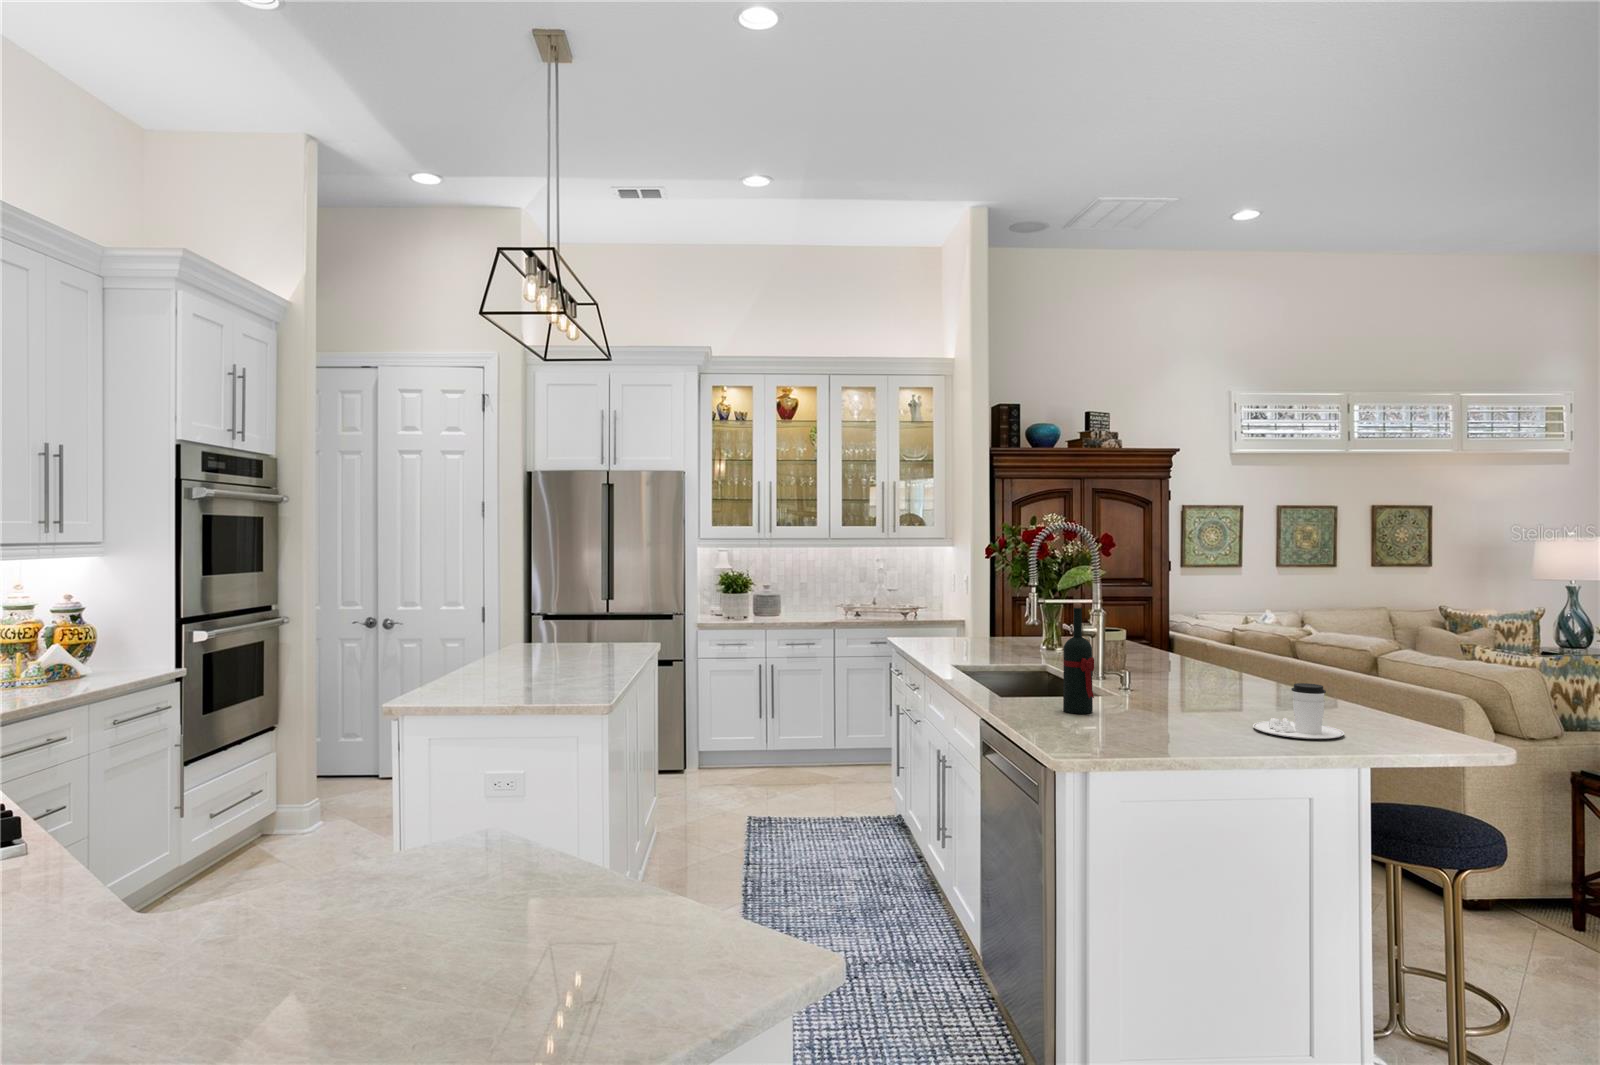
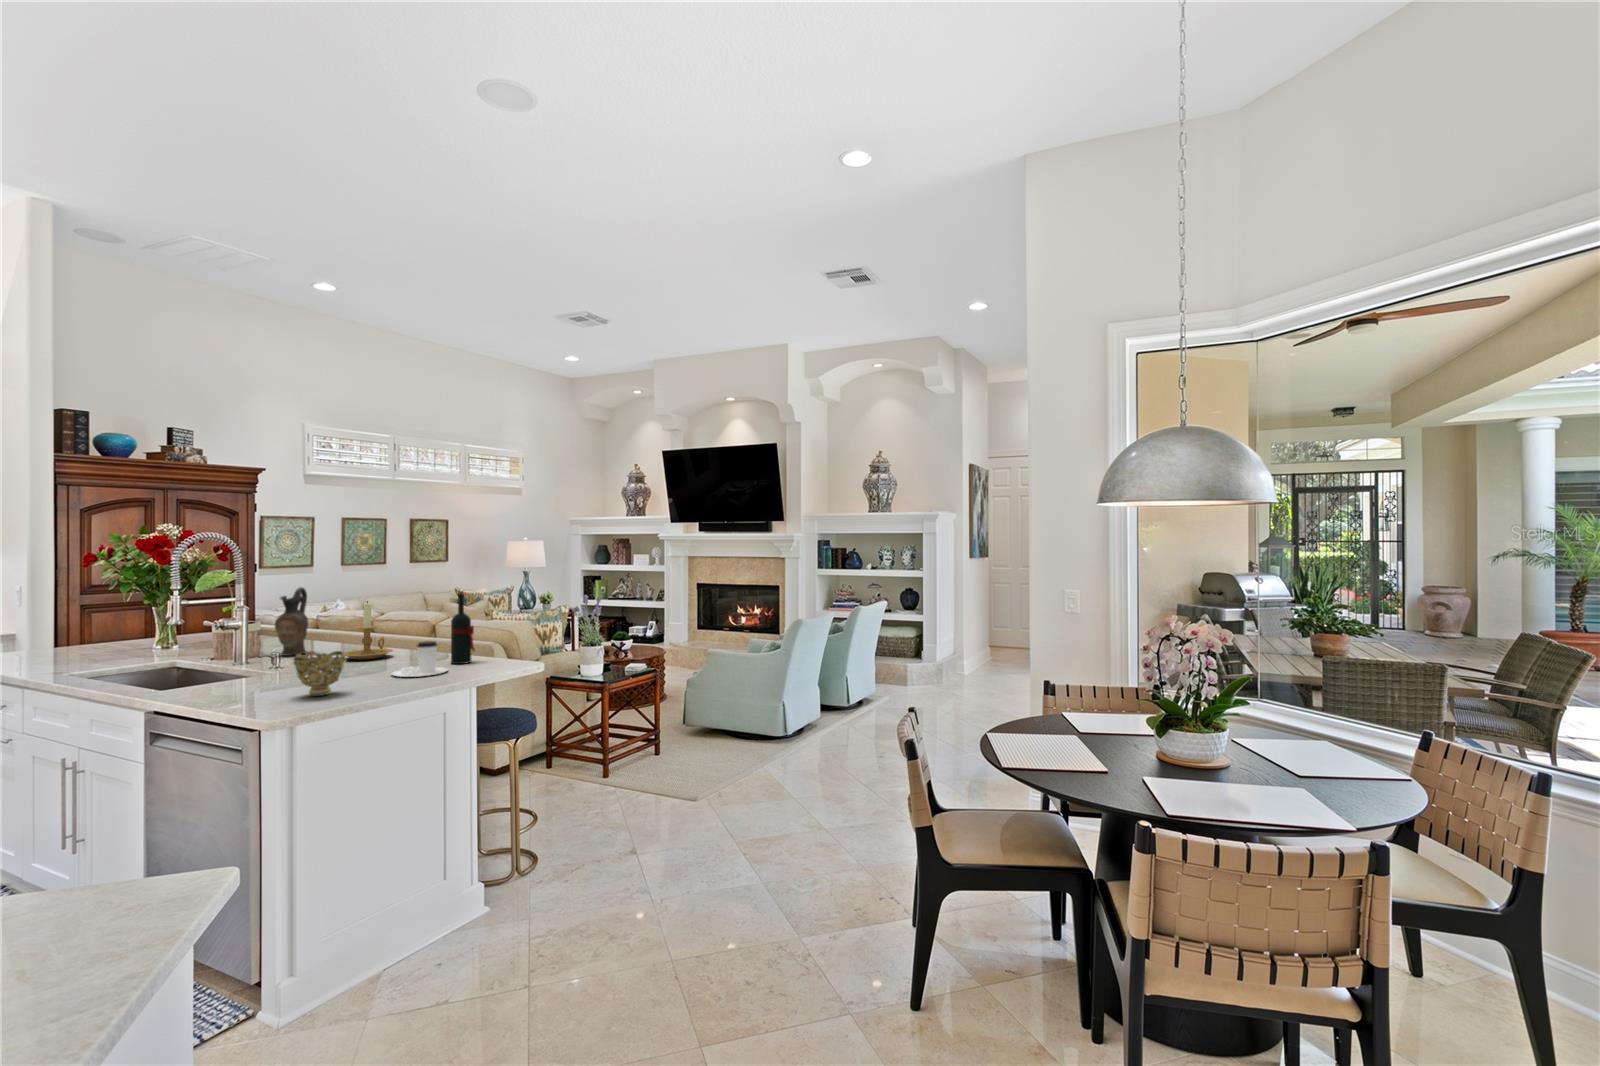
ceramic pitcher: none [1139,589,1179,675] -> present [275,587,308,655]
wine bottle: present [1063,603,1094,714] -> present [451,591,475,664]
candle holder: none [1207,613,1279,696] -> present [343,601,393,660]
decorative bowl: none [1109,676,1175,740] -> present [293,651,346,696]

